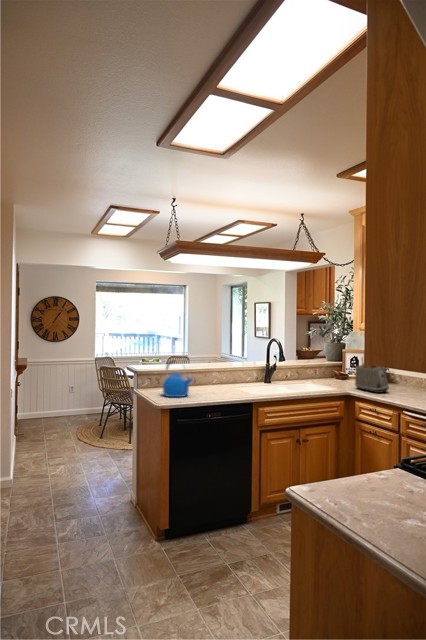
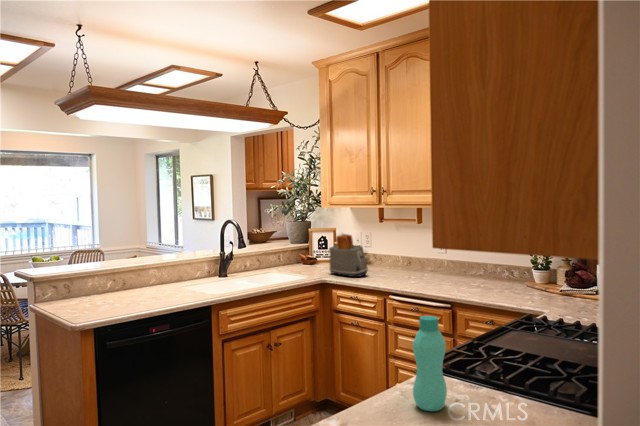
kettle: present [163,361,193,397] -> none [79,256,126,310]
bottle: none [373,421,401,496] -> present [413,316,447,411]

